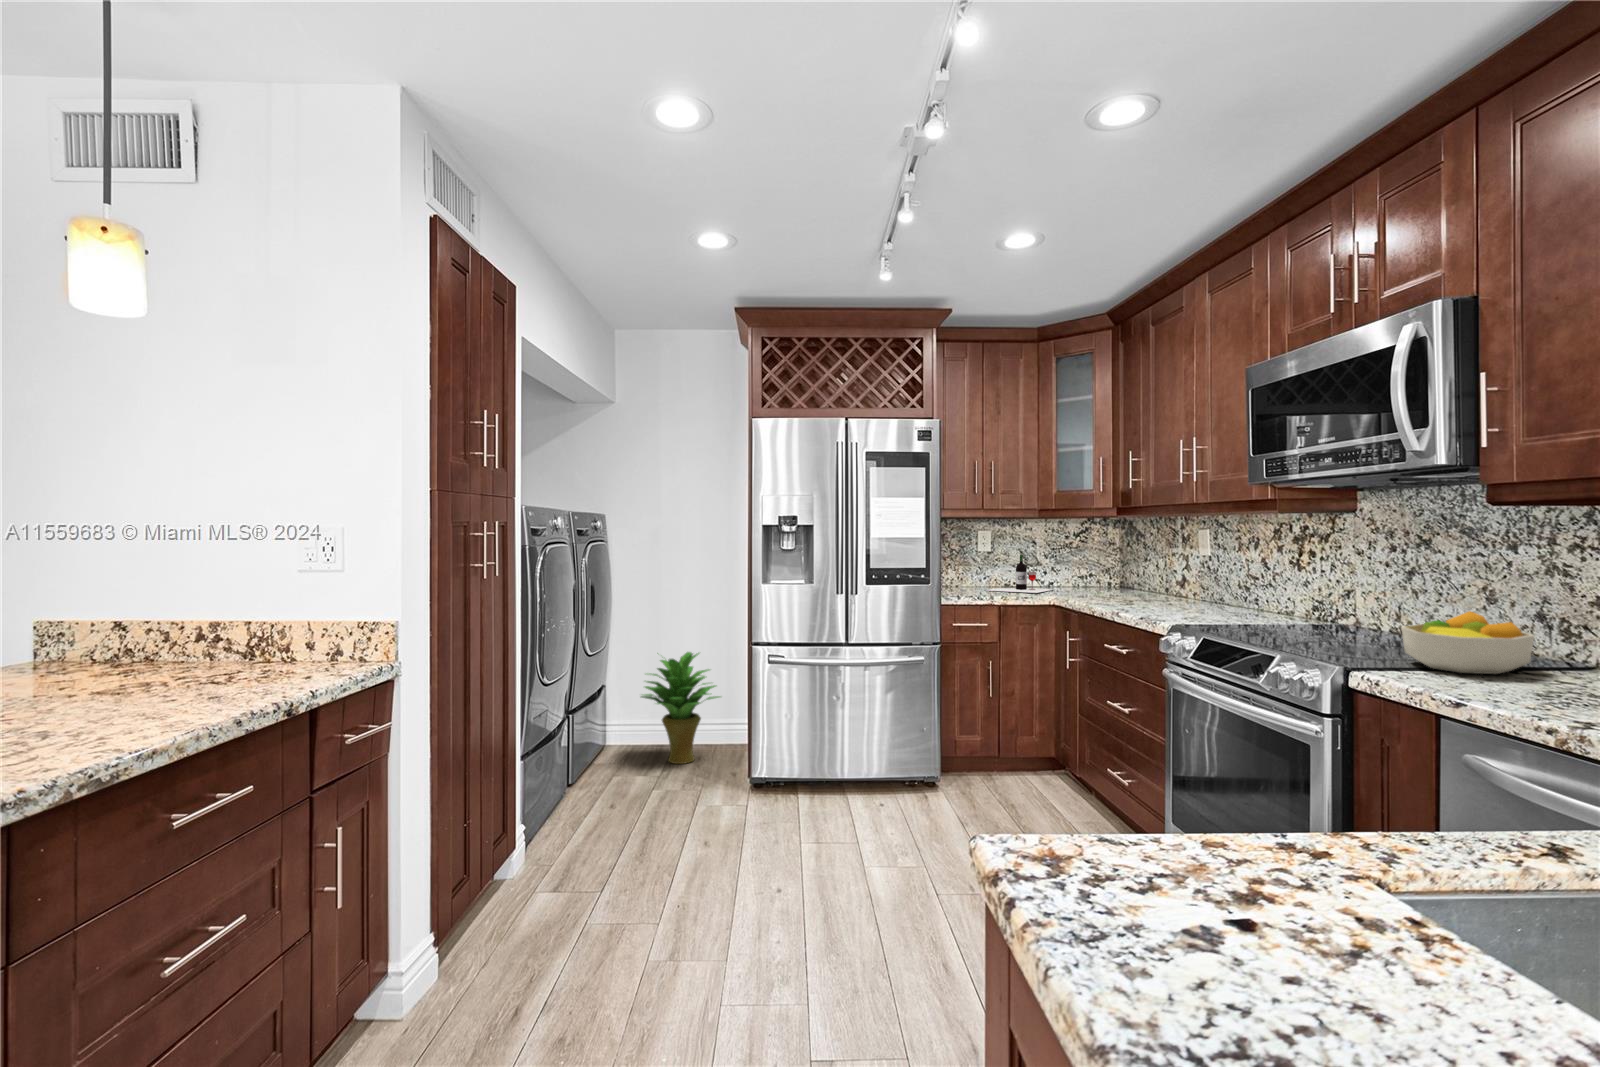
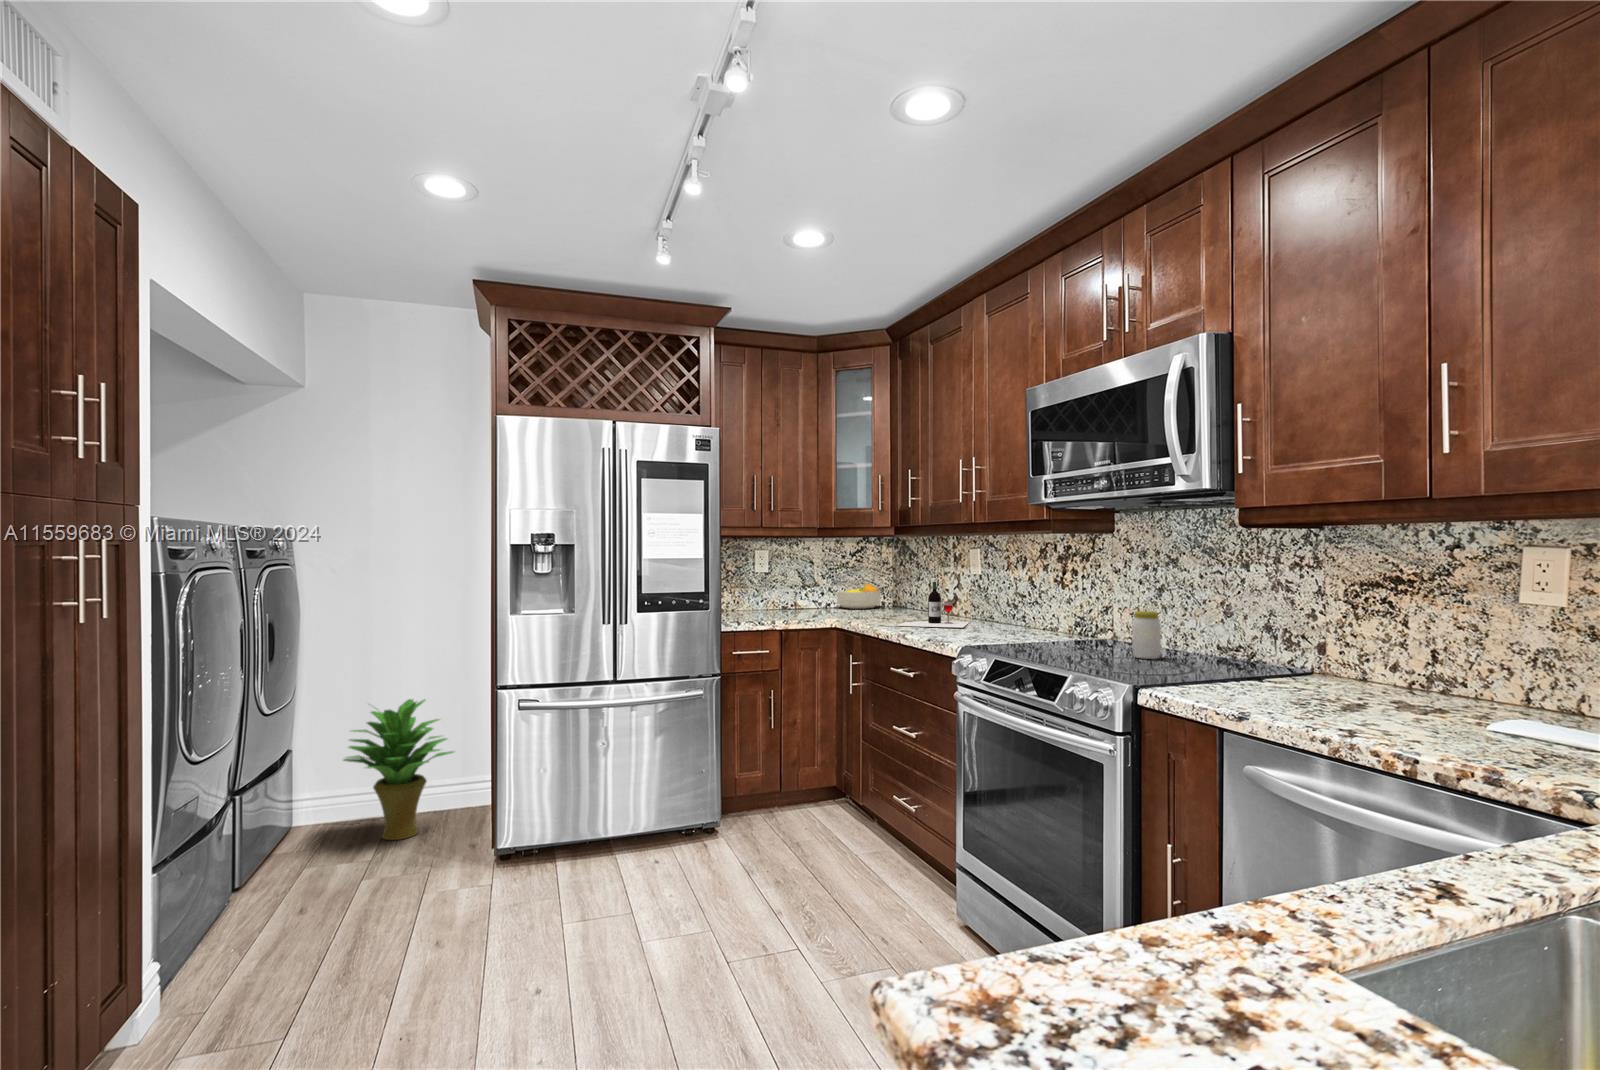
wine bottle: present [986,555,1053,593] -> present [897,582,969,628]
jar: none [1366,594,1401,645] -> present [1132,611,1161,659]
fruit bowl: present [1402,611,1534,674] -> present [836,584,881,609]

